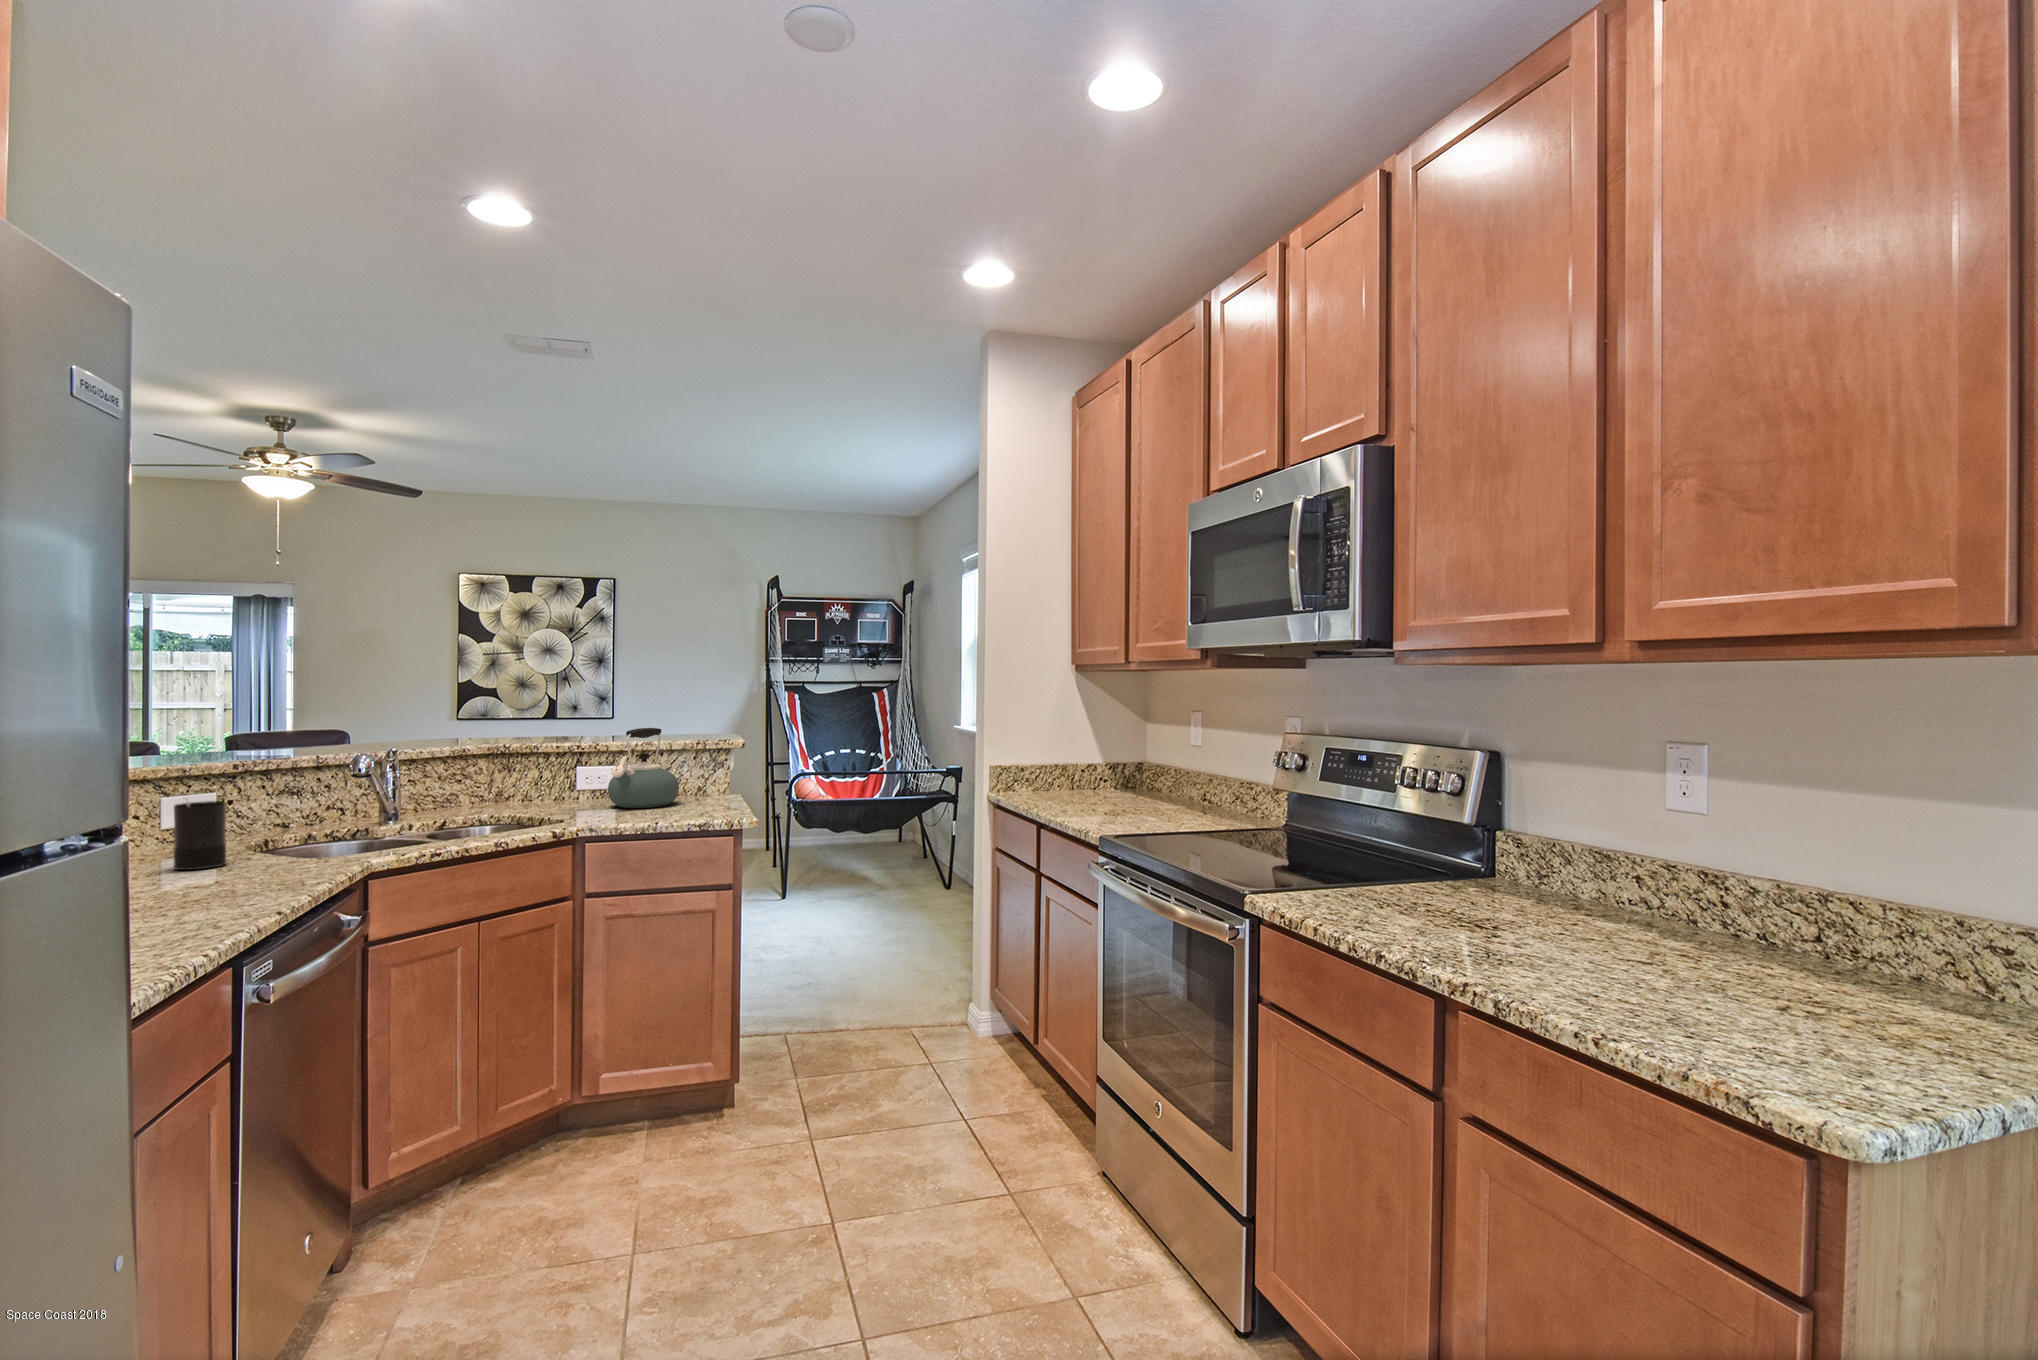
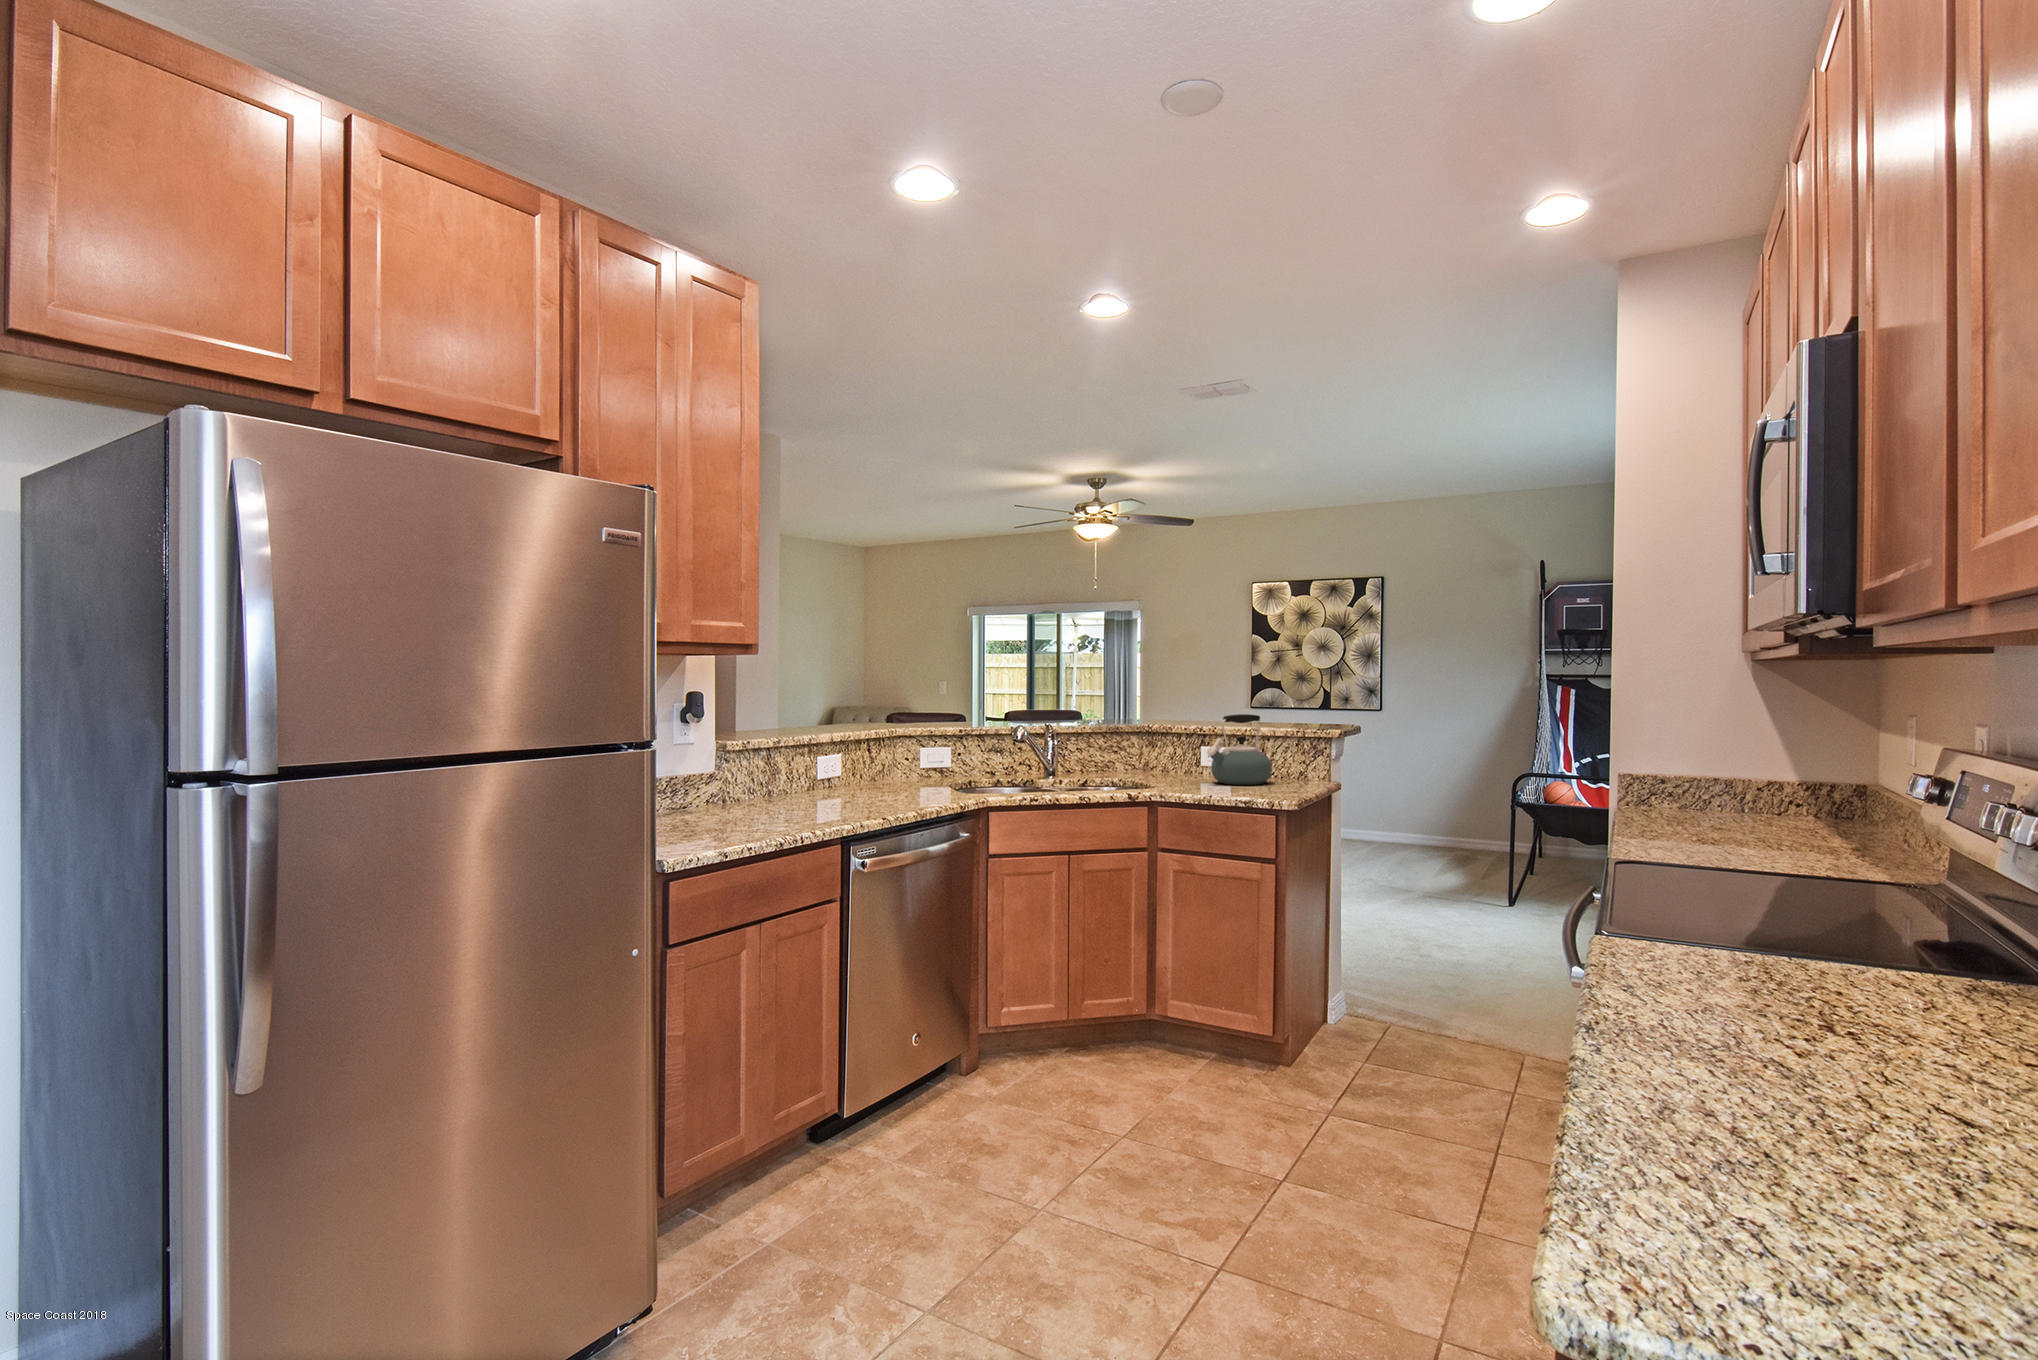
candle: present [174,799,226,870] -> none [908,746,935,792]

